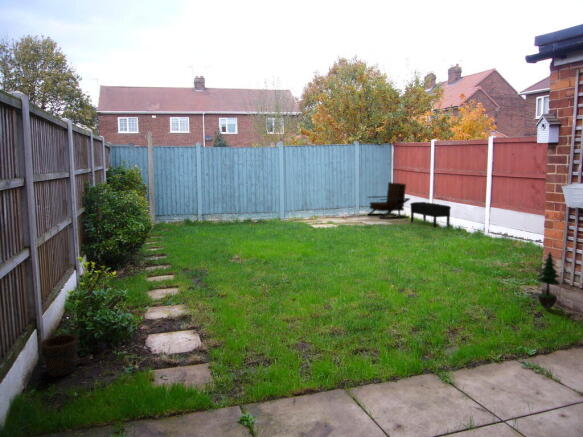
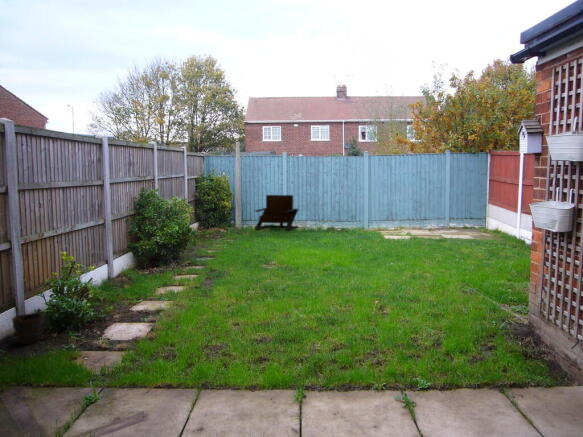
lounge chair: present [368,182,410,219] -> present [255,195,298,231]
bench: present [410,202,451,227] -> none [493,217,532,246]
potted tree: present [537,252,560,309] -> none [491,283,517,347]

